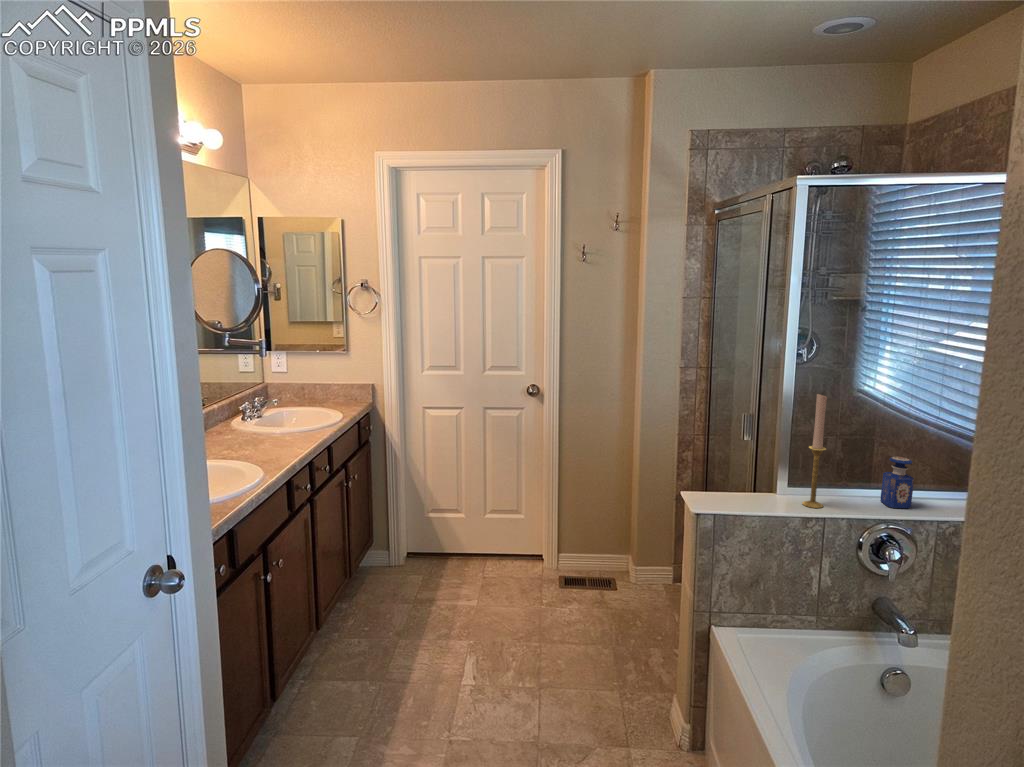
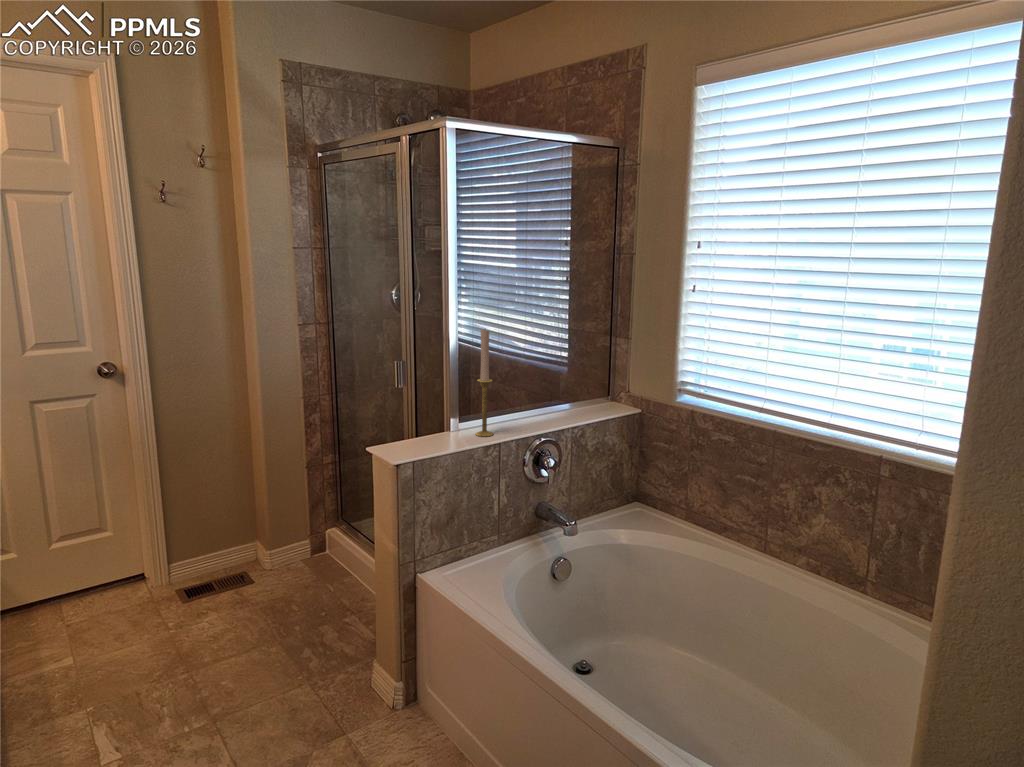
perfume bottle: present [880,456,914,508] -> none [529,379,553,424]

